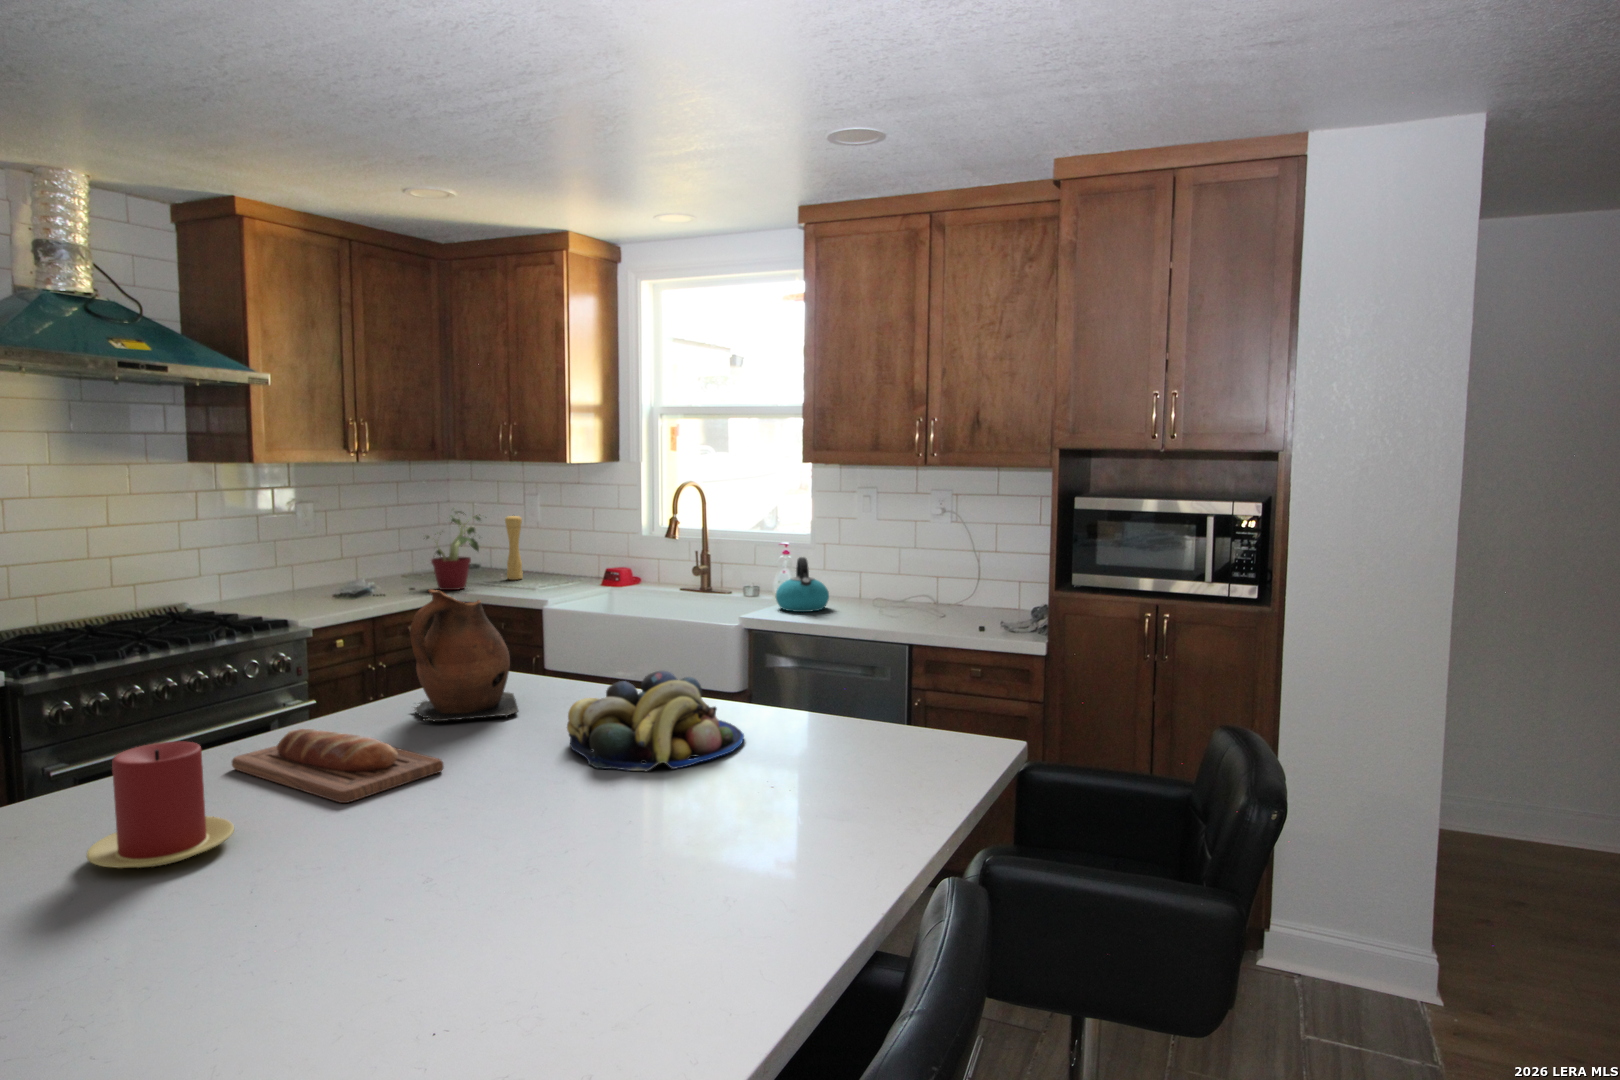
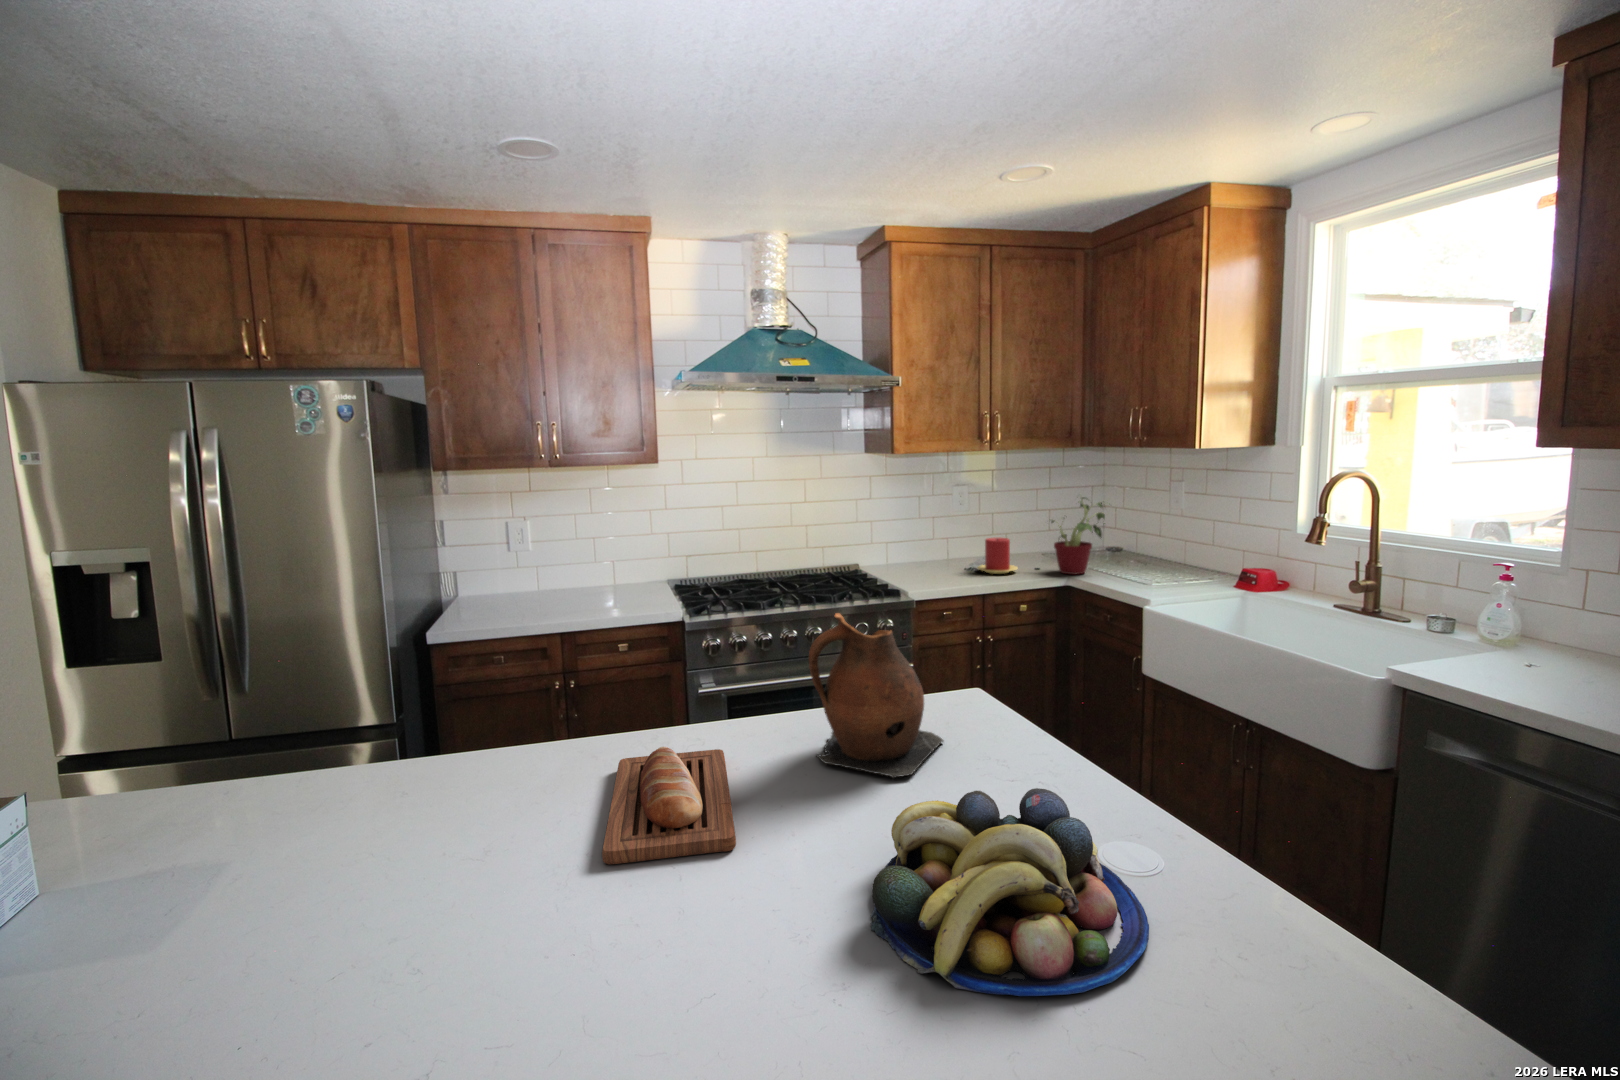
pepper mill: present [505,516,523,580] -> none [1137,502,1157,568]
kettle: present [776,557,829,612] -> none [1463,591,1573,677]
candle: present [86,741,234,868] -> present [978,538,1017,574]

